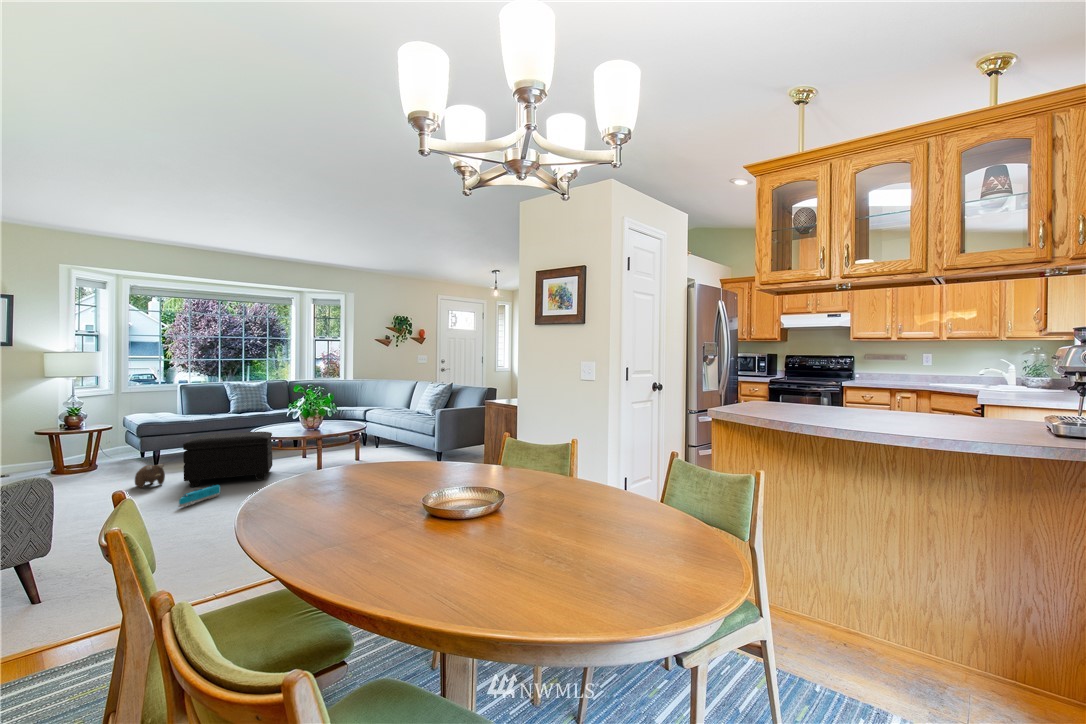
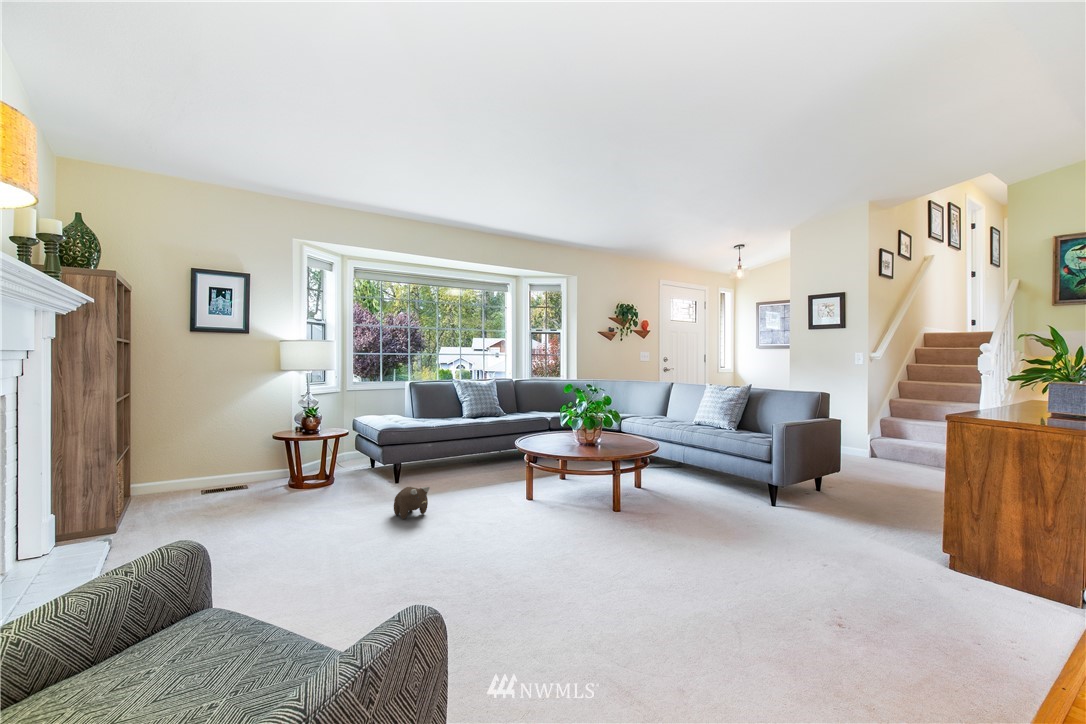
footstool: present [183,432,272,487] -> none [455,446,557,521]
toy train: present [179,485,220,507] -> none [479,525,517,562]

